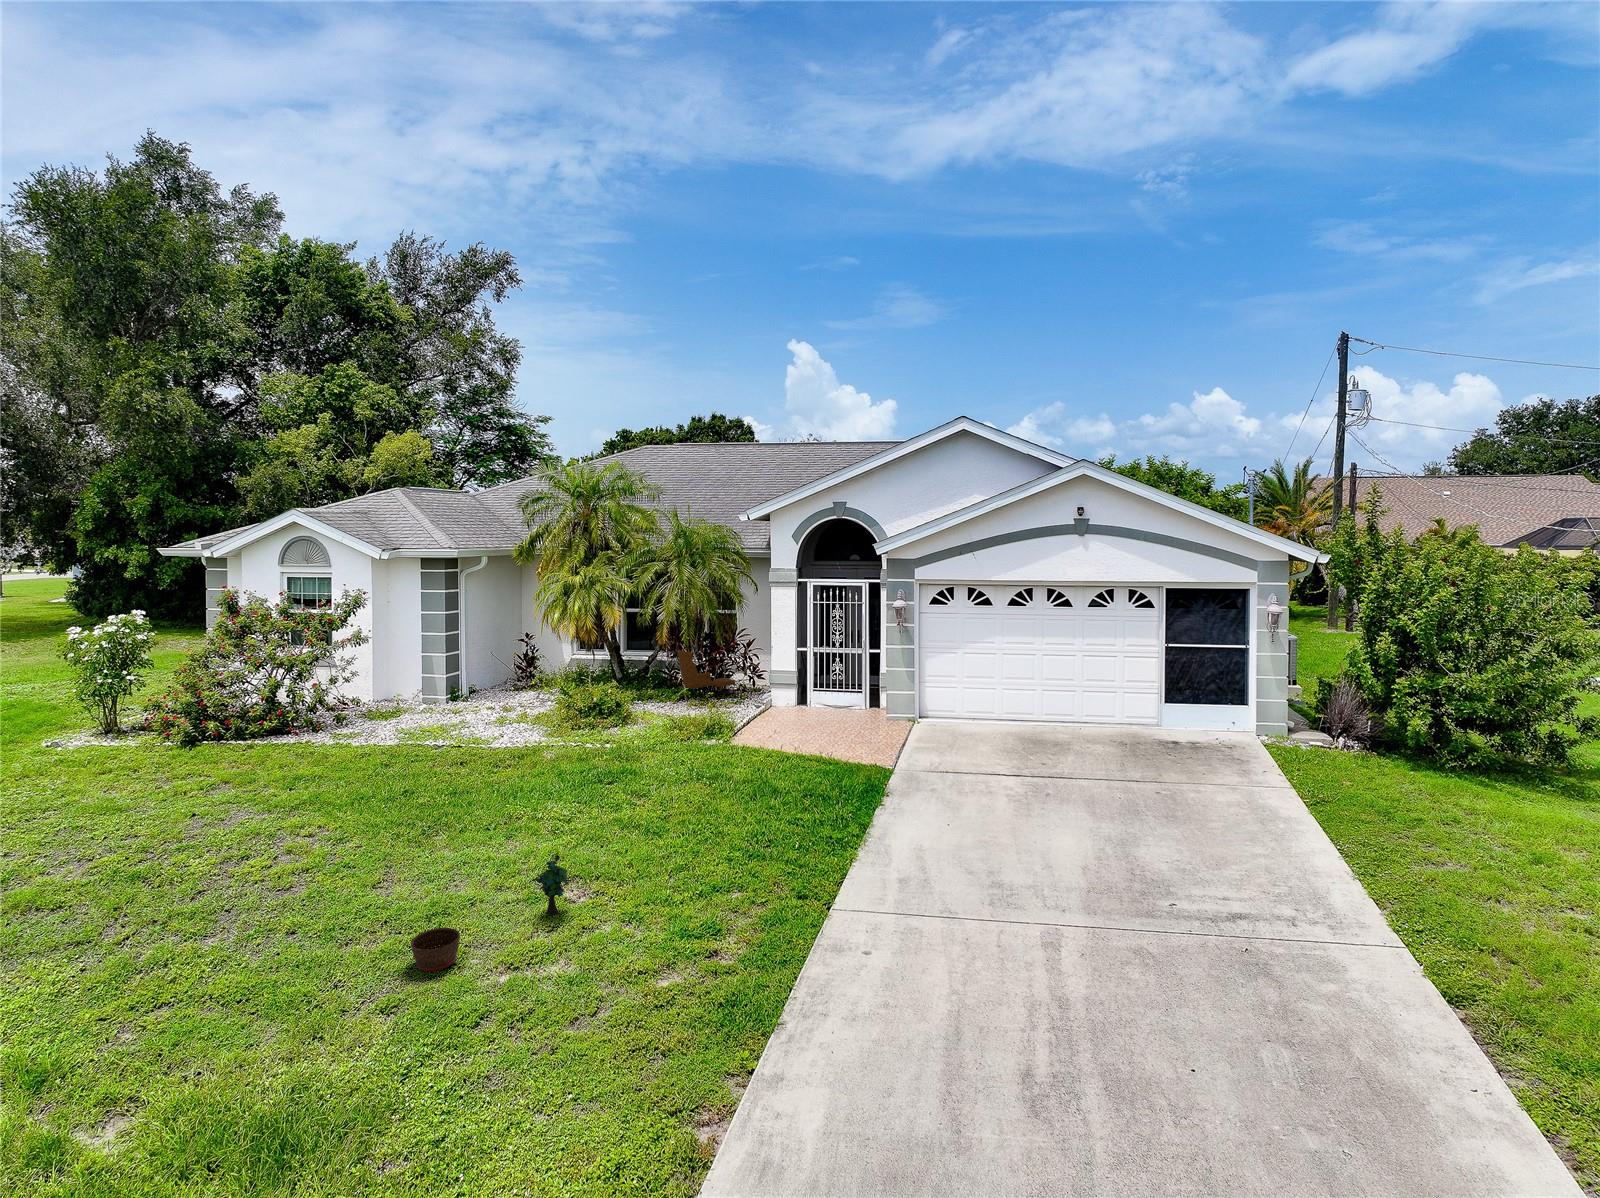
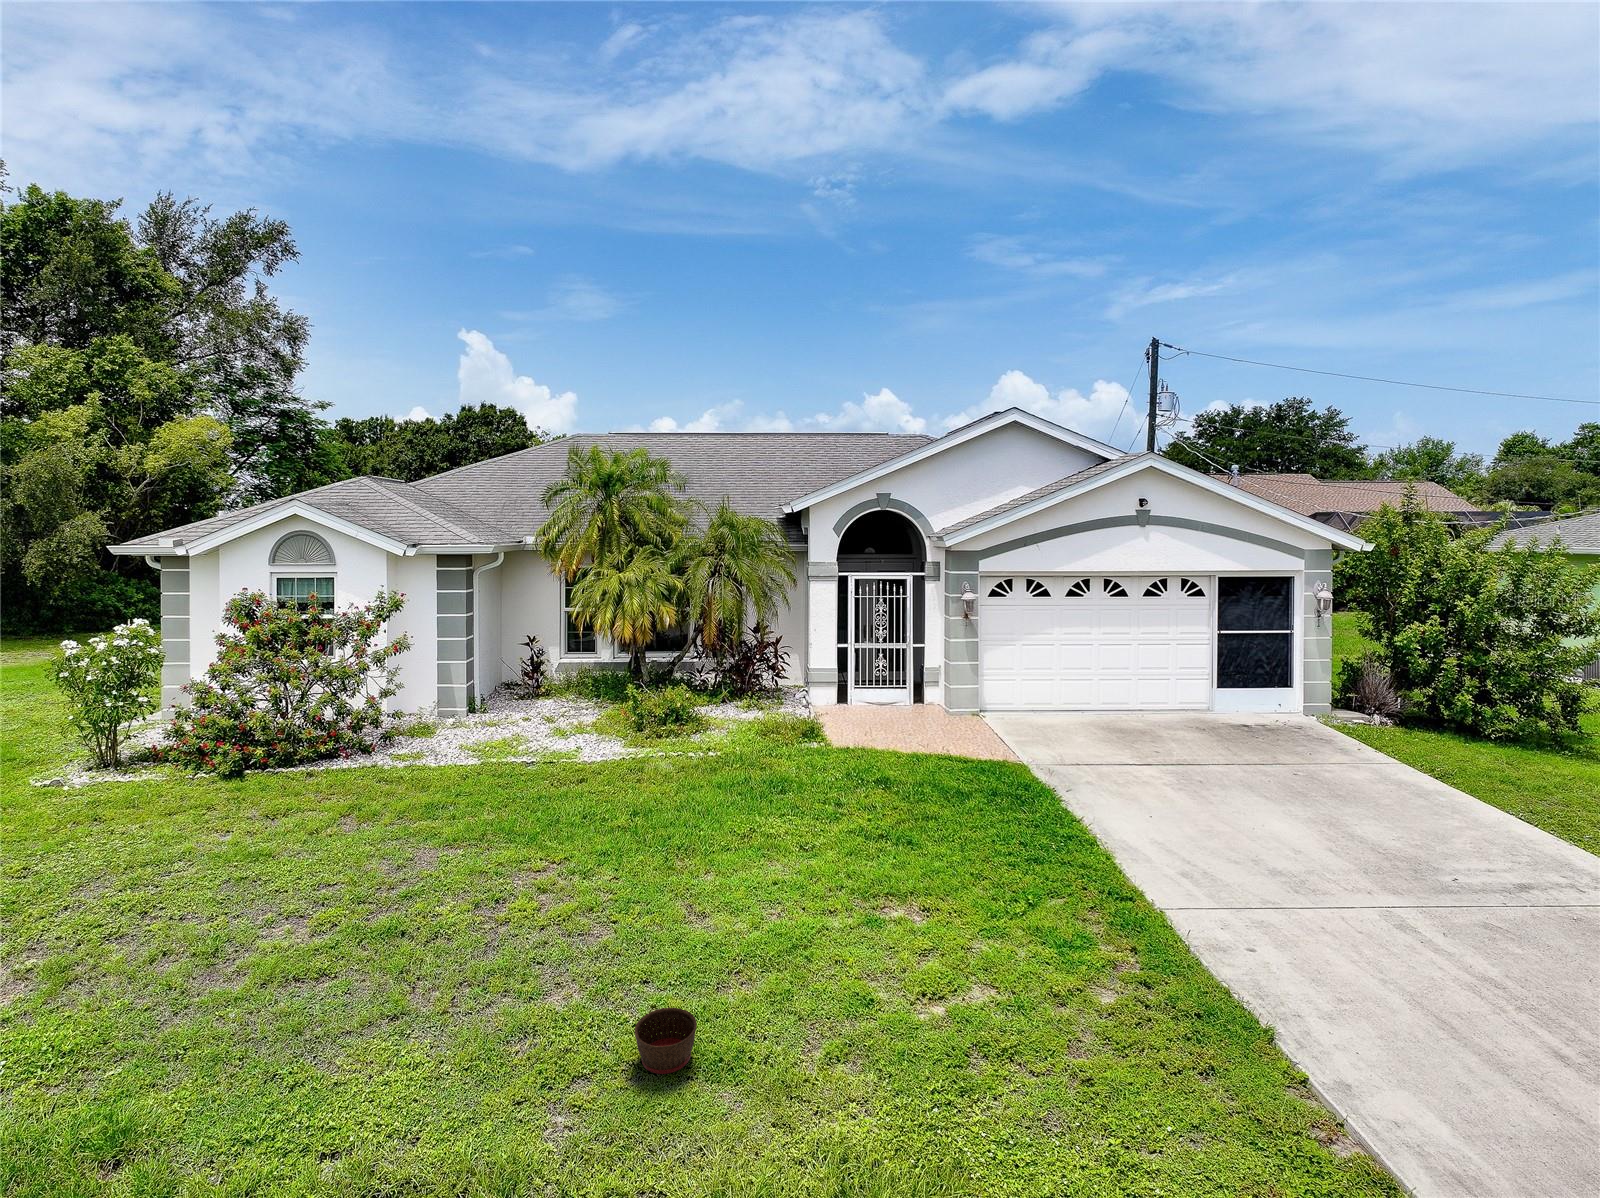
lounge chair: present [677,649,736,701] -> none [721,648,776,701]
decorative plant: present [534,855,569,915] -> none [747,896,789,972]

